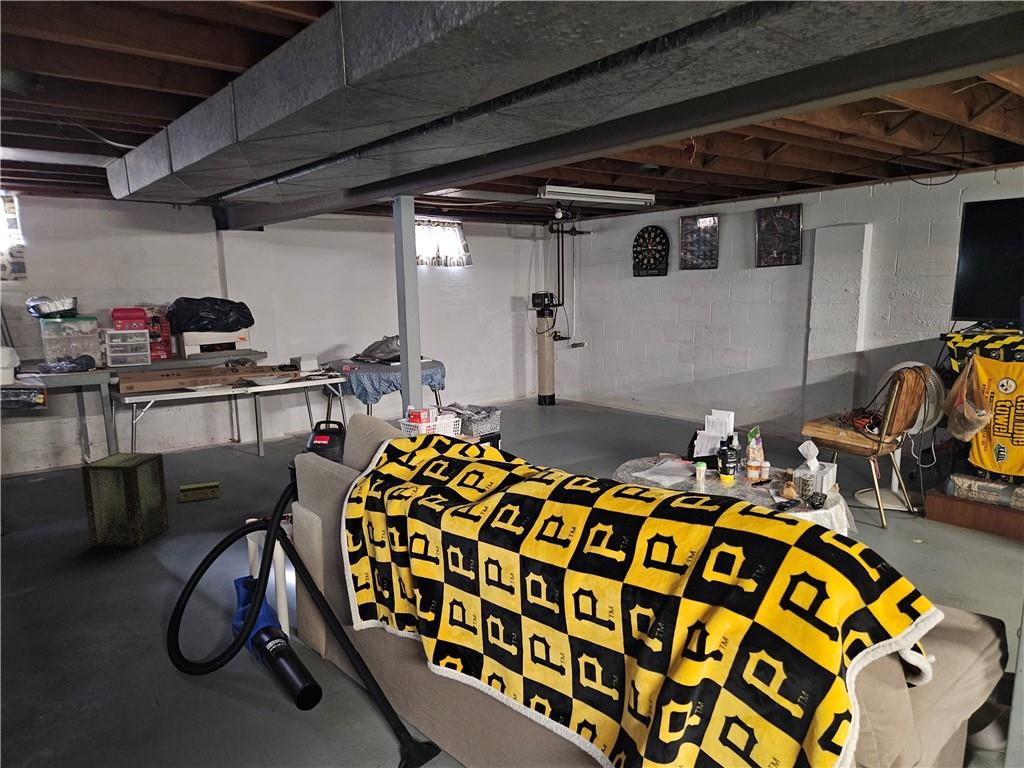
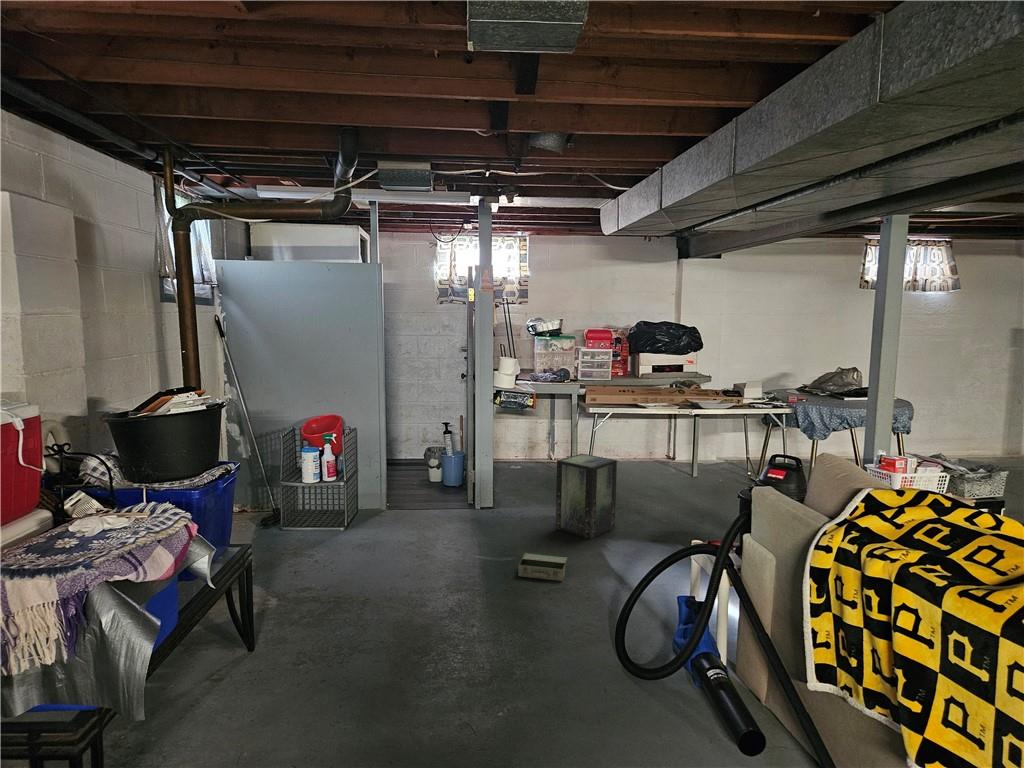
toolbox: present [179,480,220,502] -> present [518,552,568,581]

